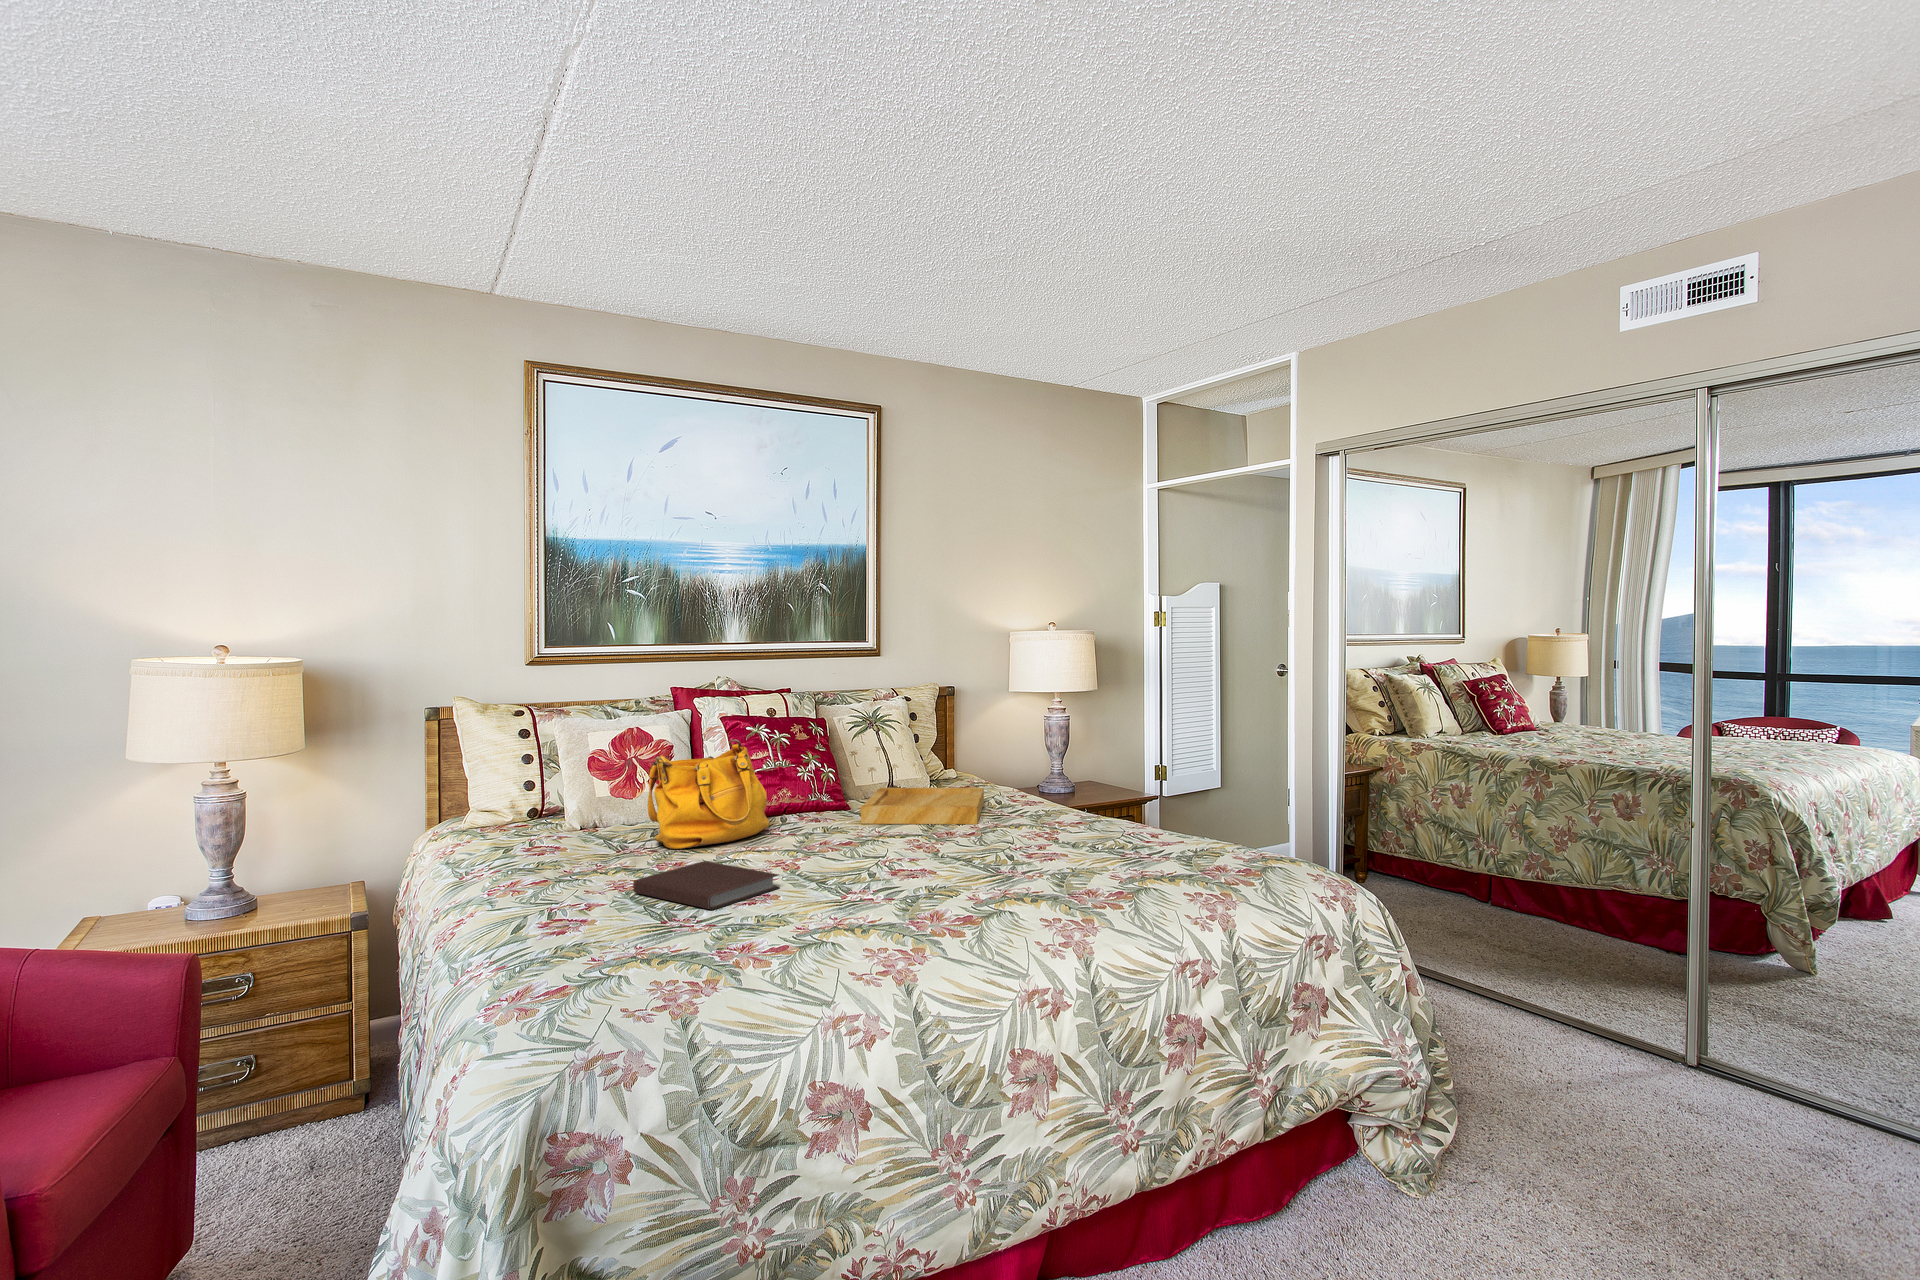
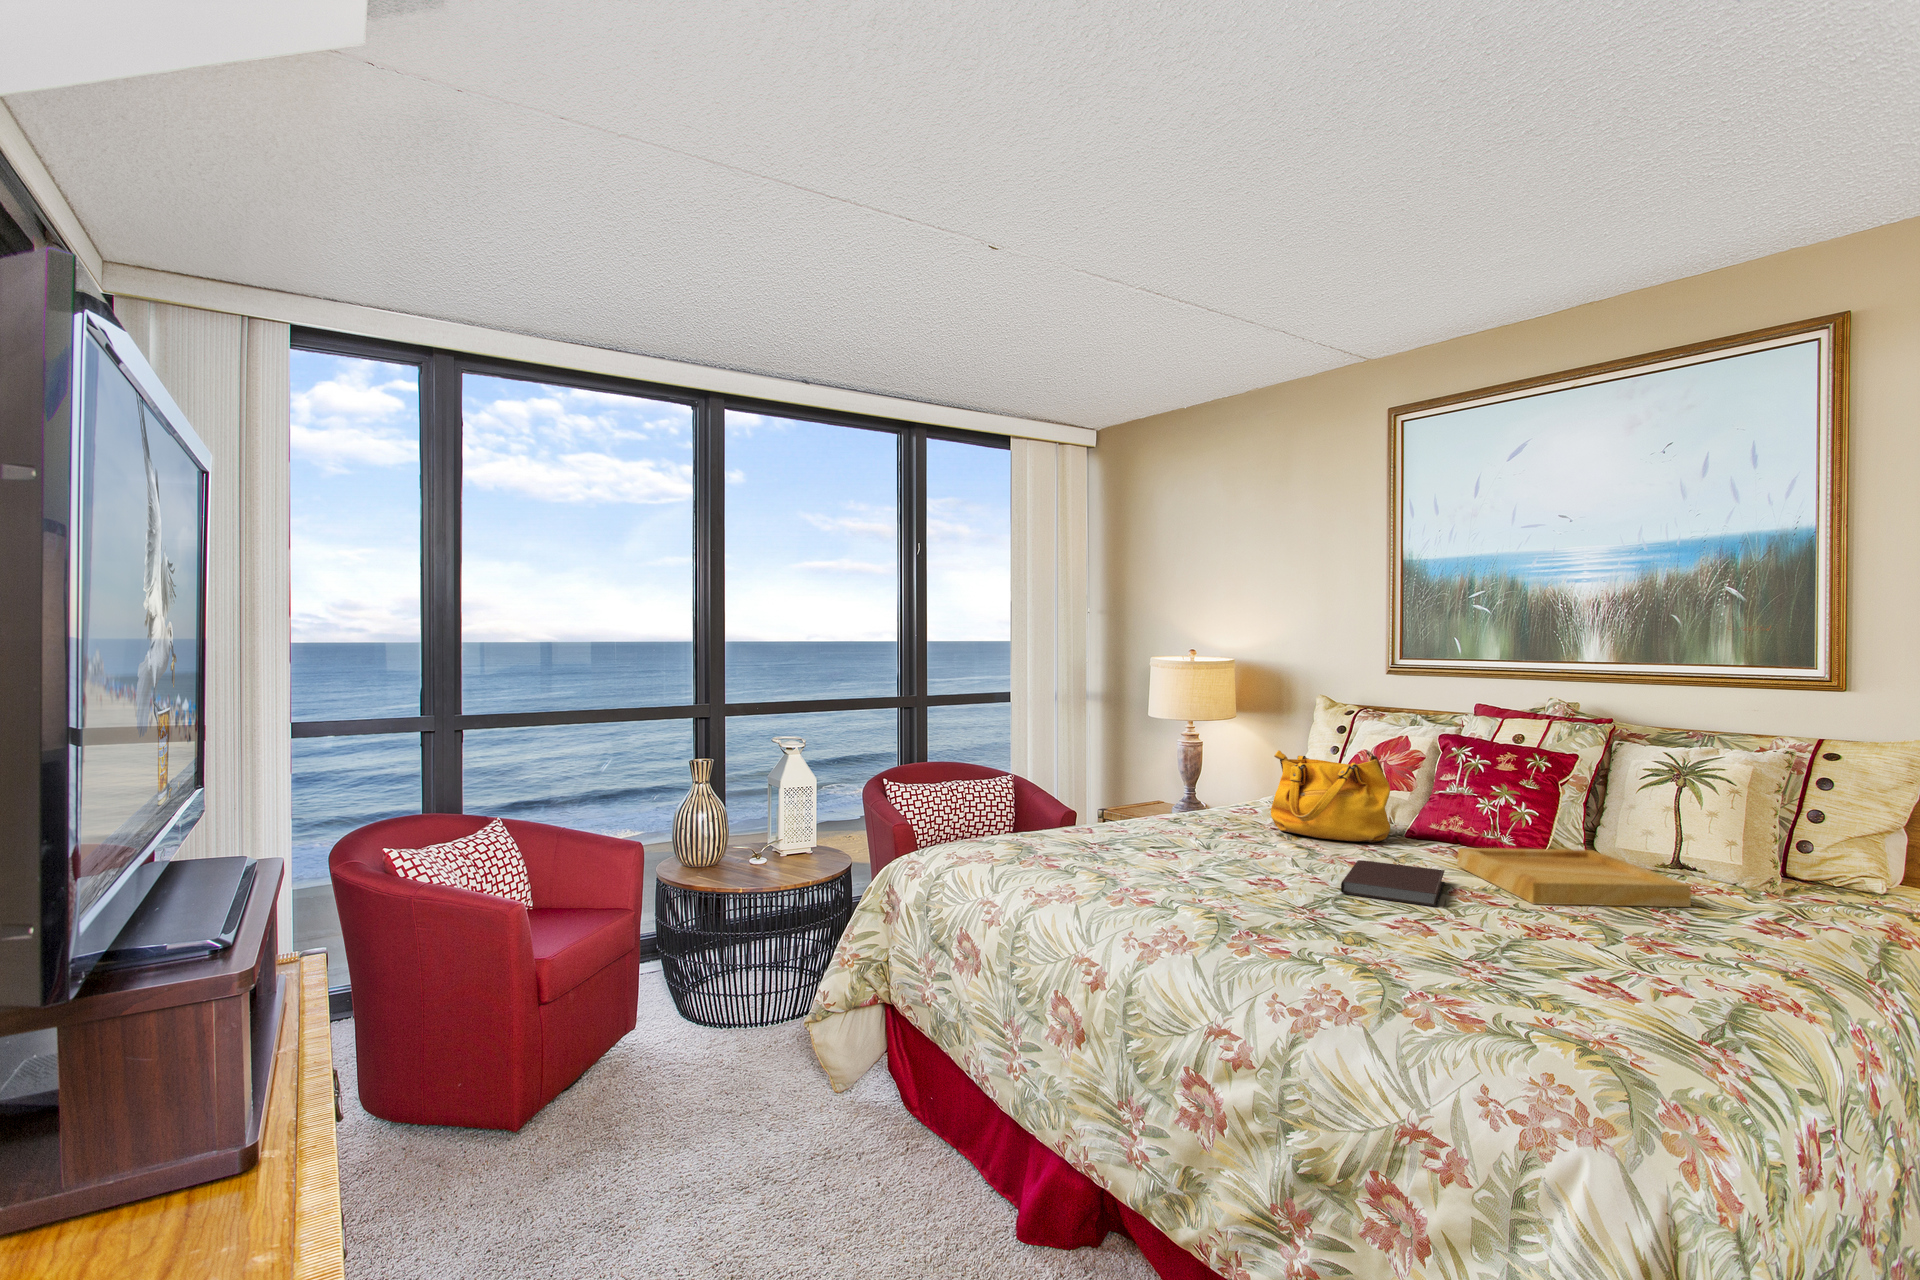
notebook: present [633,861,780,910] -> present [1341,860,1445,907]

